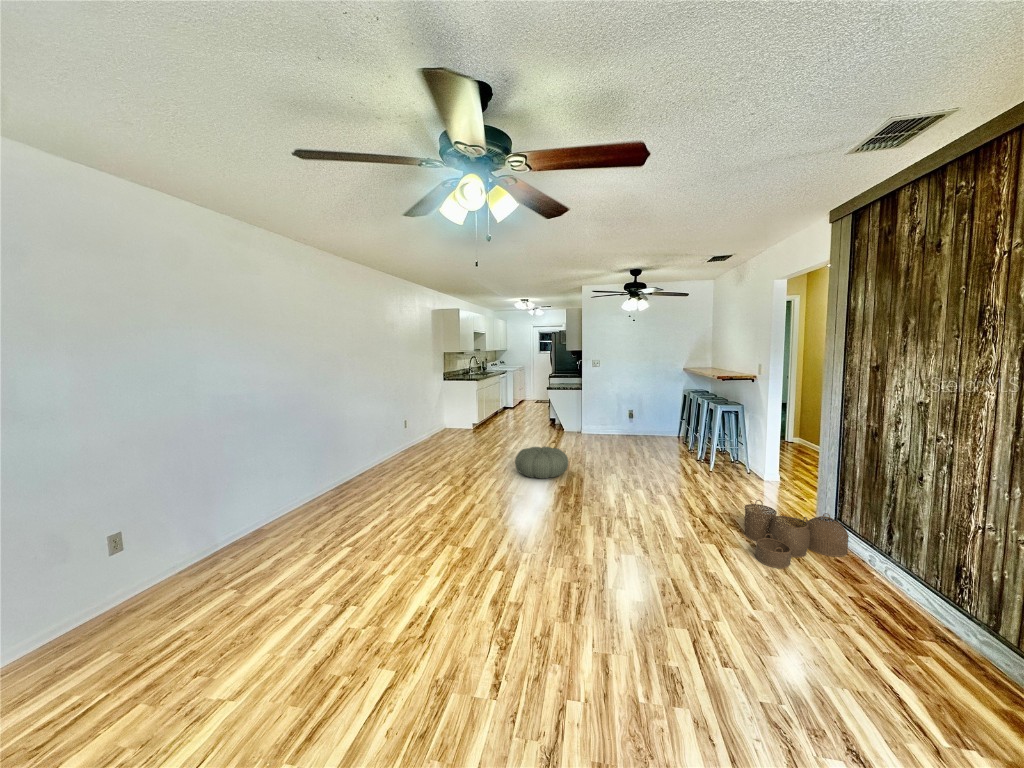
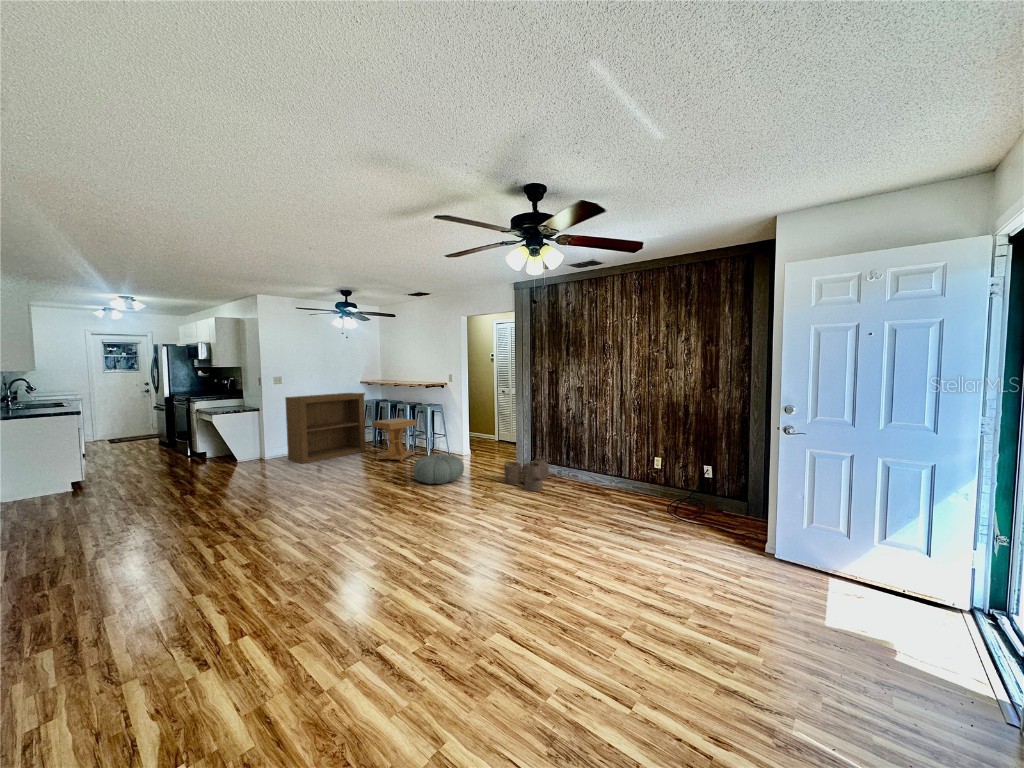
bookshelf: none [594,378,666,443] -> present [285,393,366,464]
side table: none [655,412,703,463] -> present [373,418,416,461]
pouf: present [515,447,568,479] -> present [413,454,464,484]

